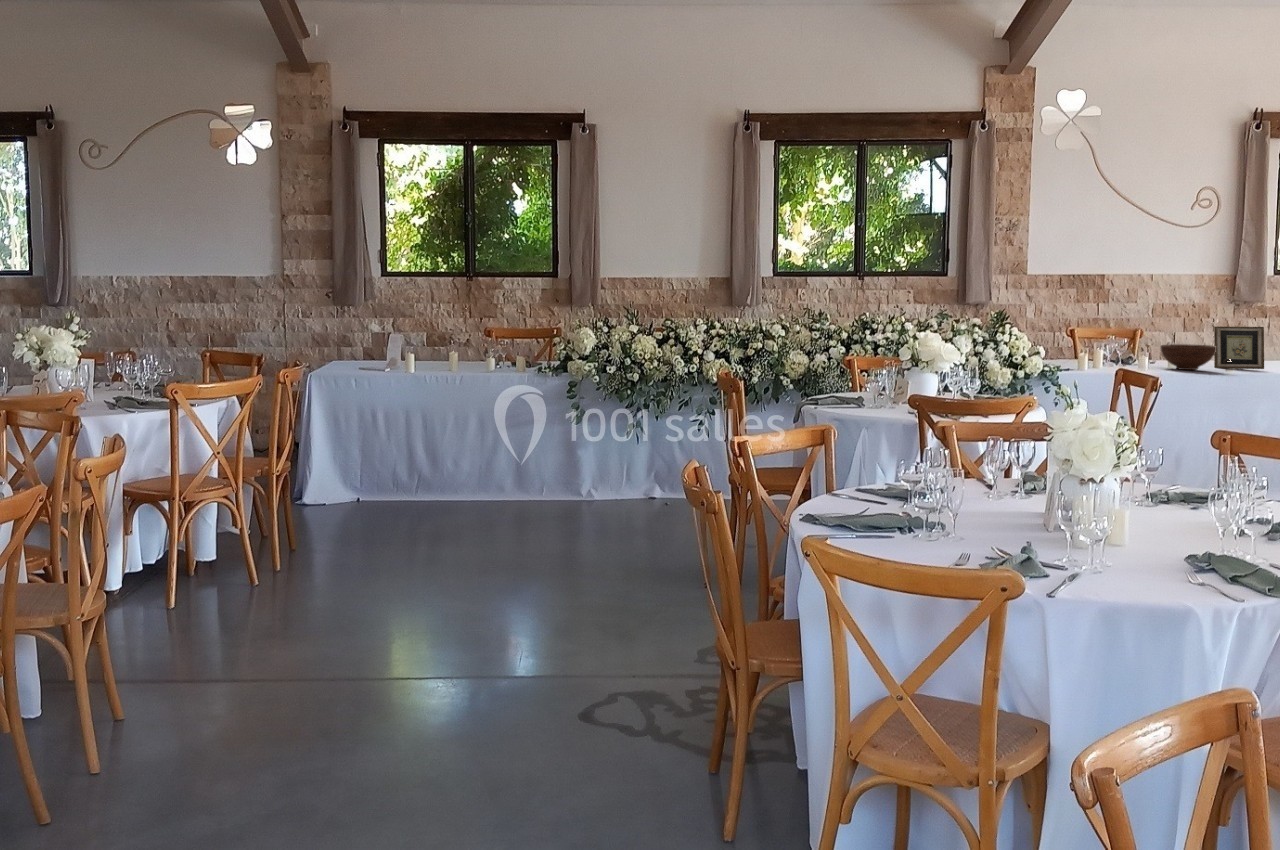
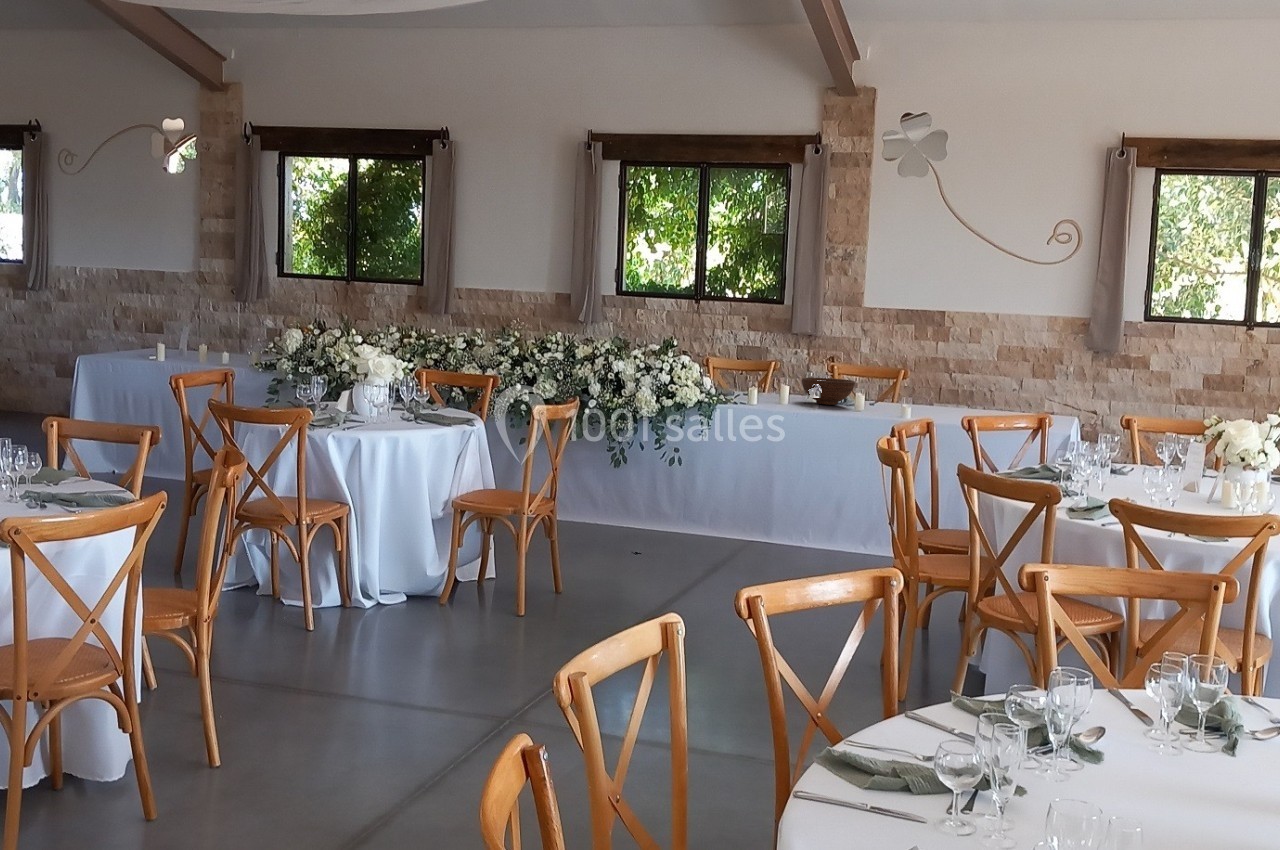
picture frame: present [1214,326,1264,369] -> none [893,364,947,412]

